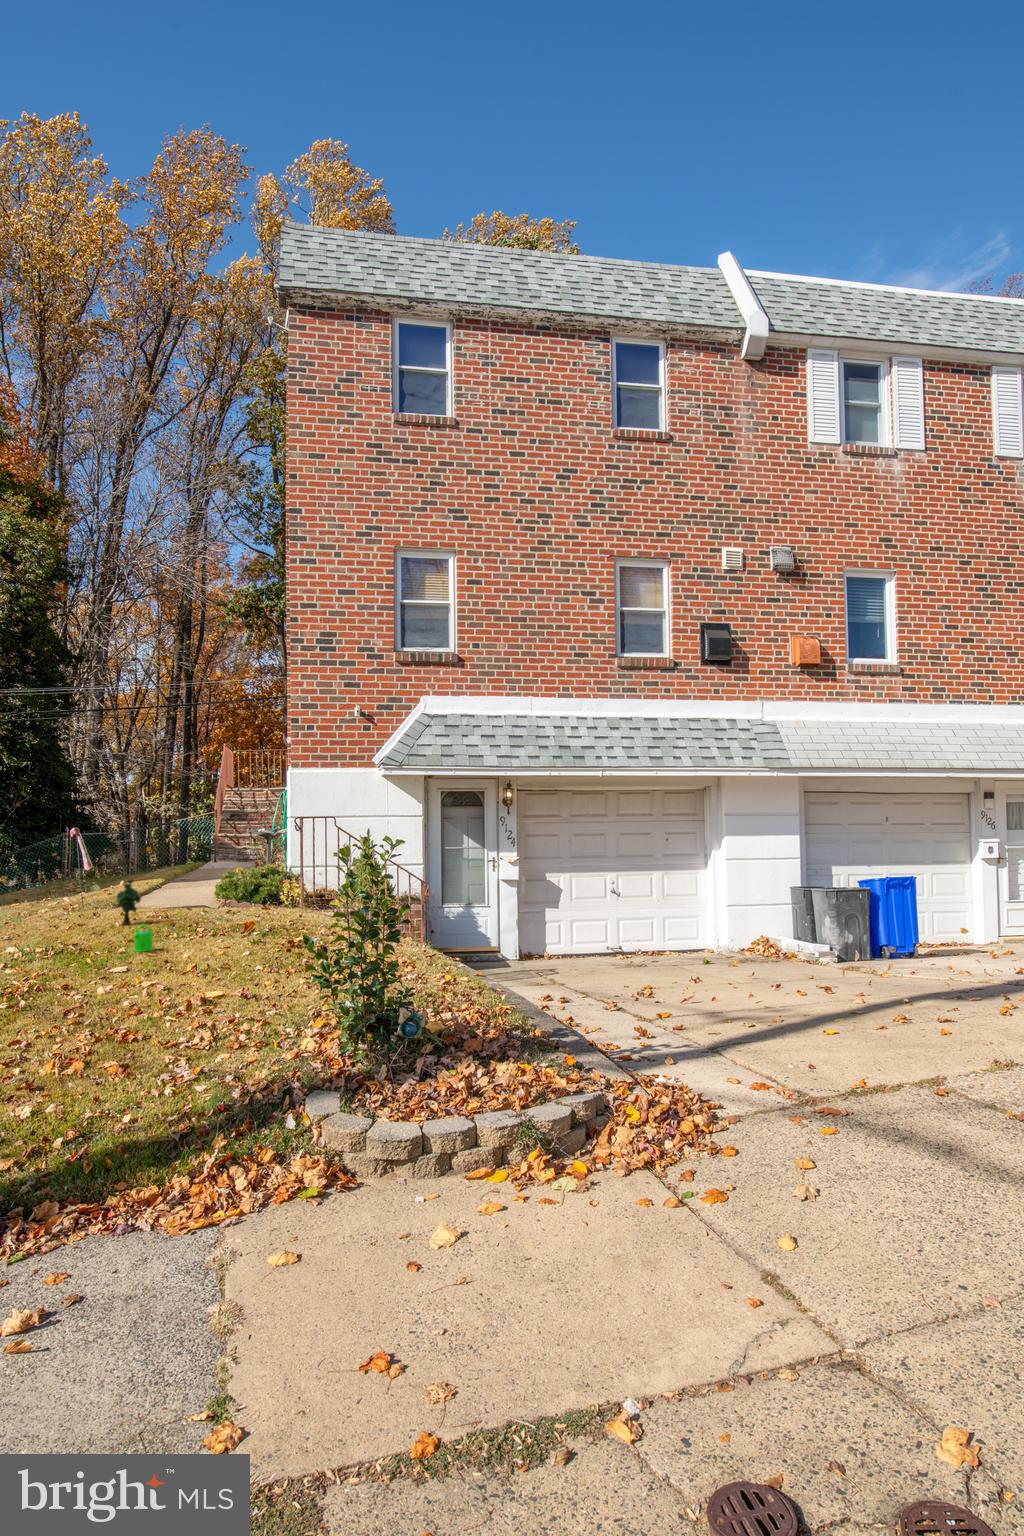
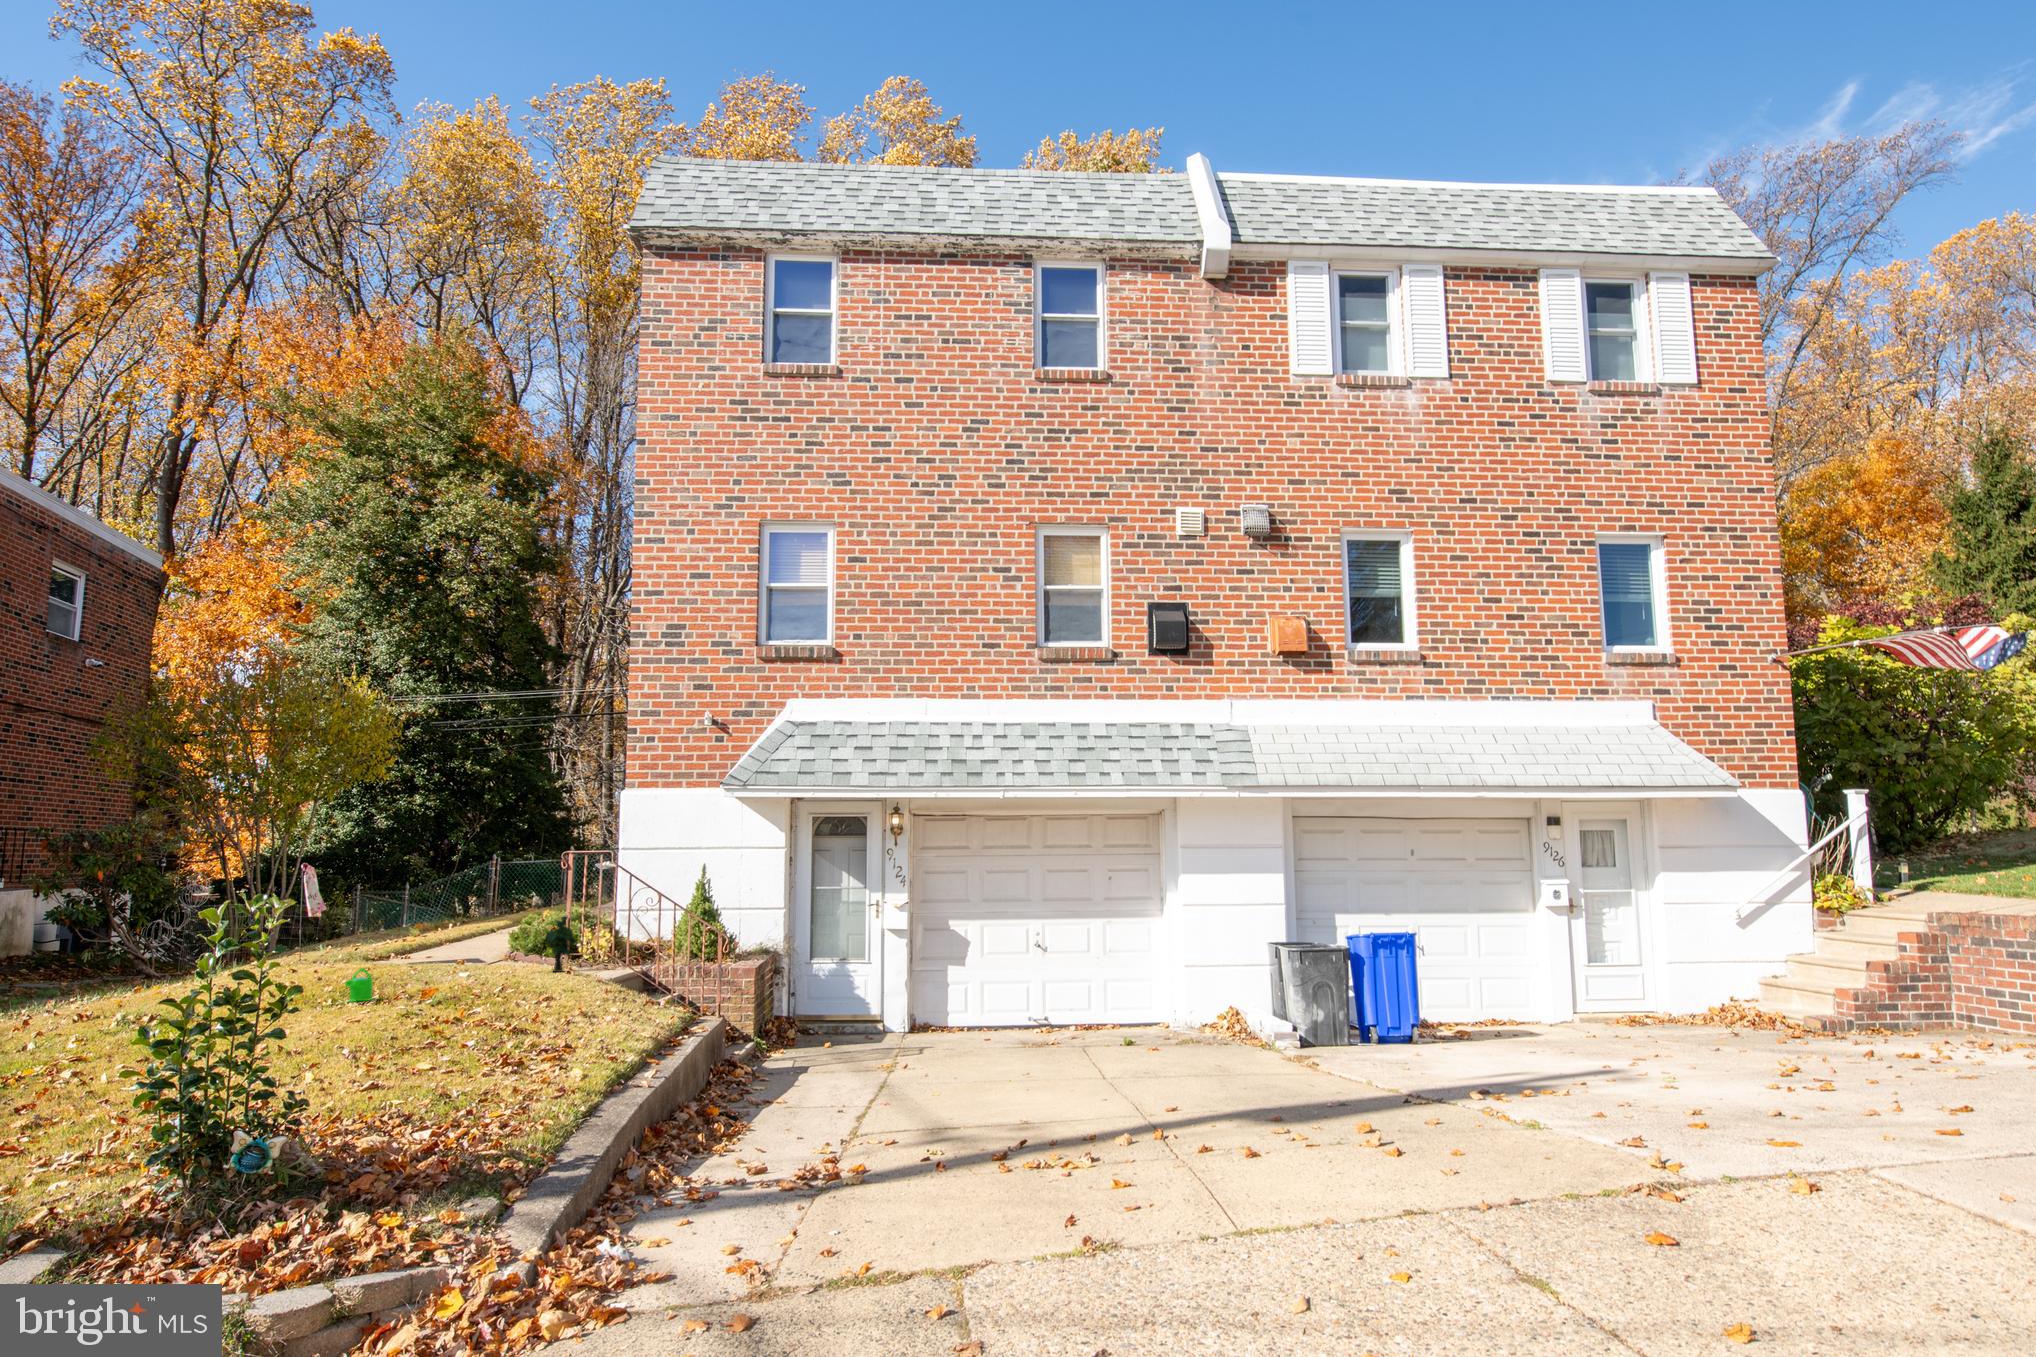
decorative plant: present [116,880,141,925] -> present [547,916,577,972]

